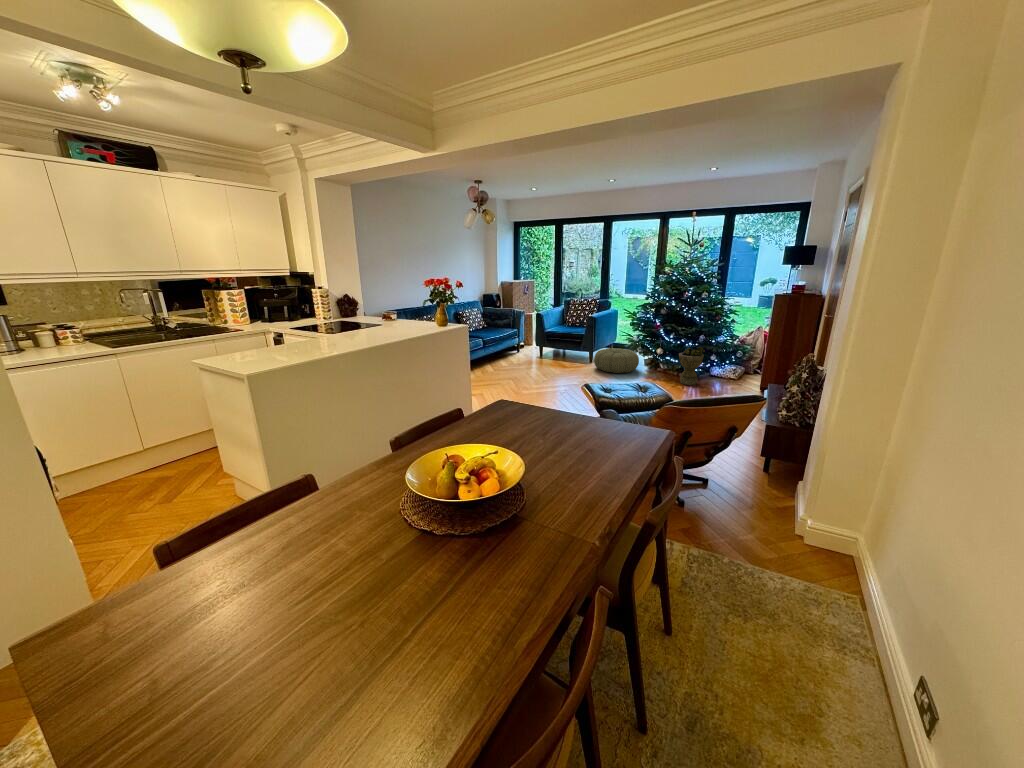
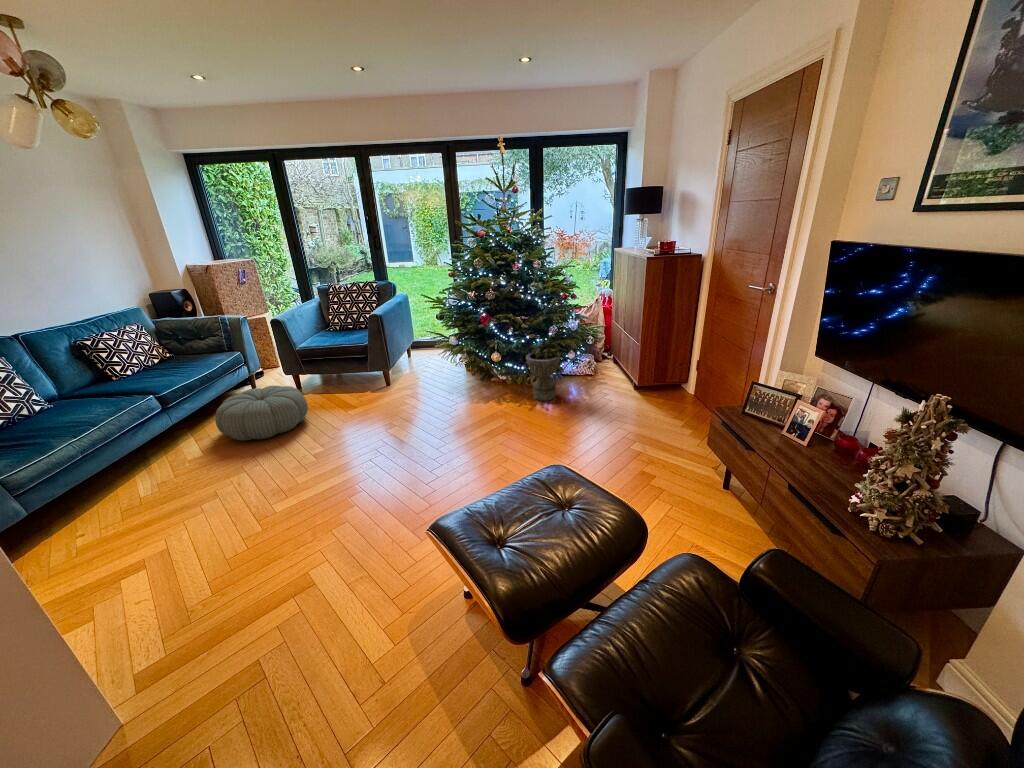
pouf: present [594,348,639,373] -> present [215,386,308,441]

